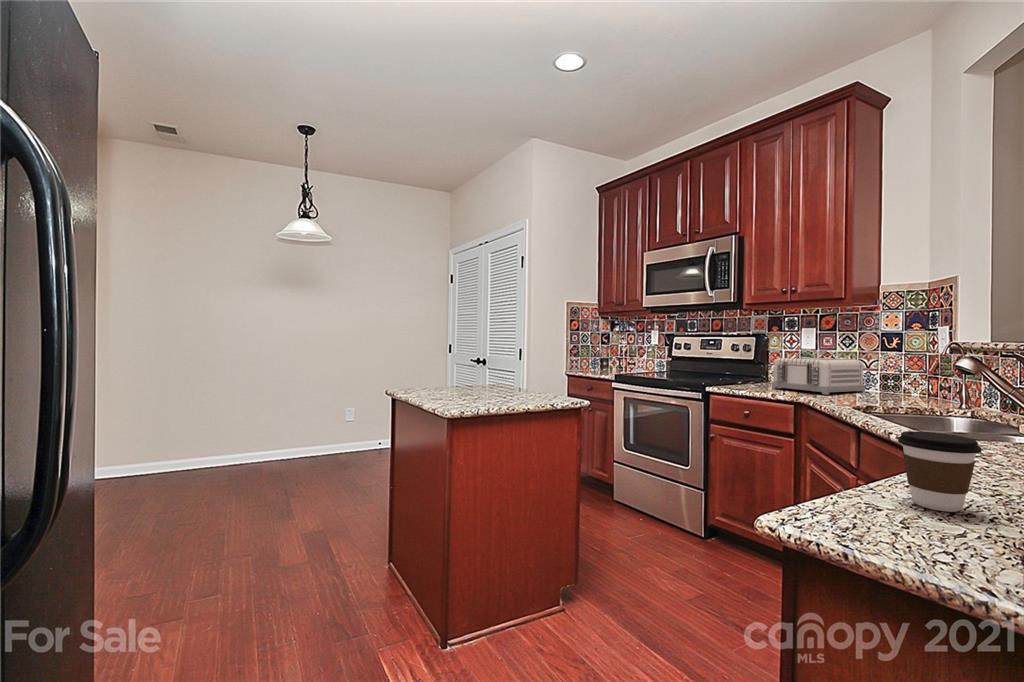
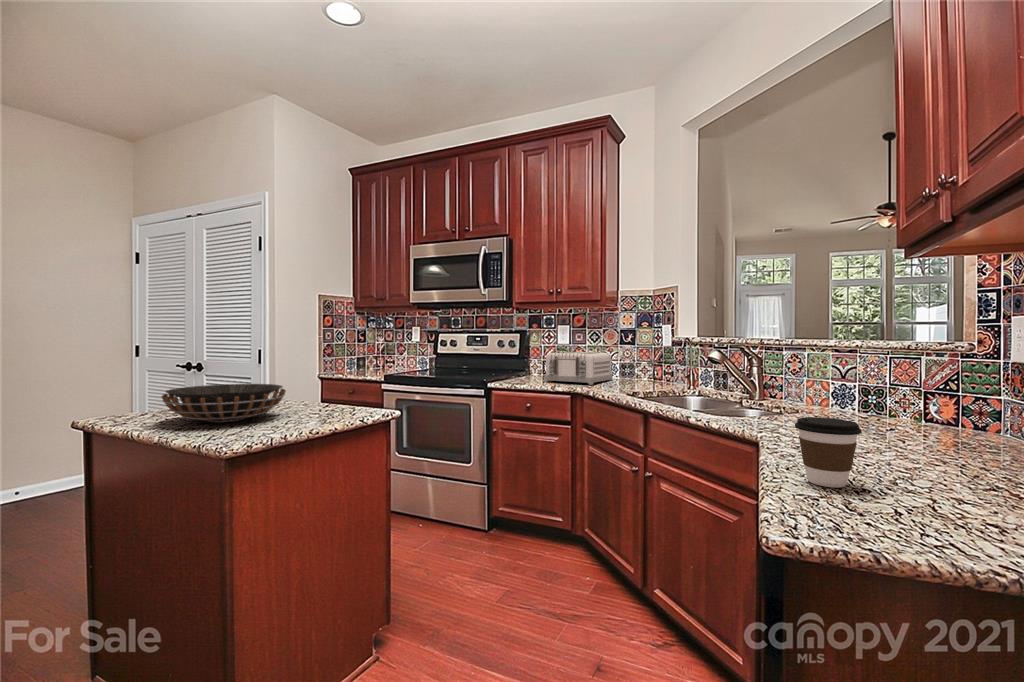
decorative bowl: none [432,372,507,398] -> present [161,384,286,422]

